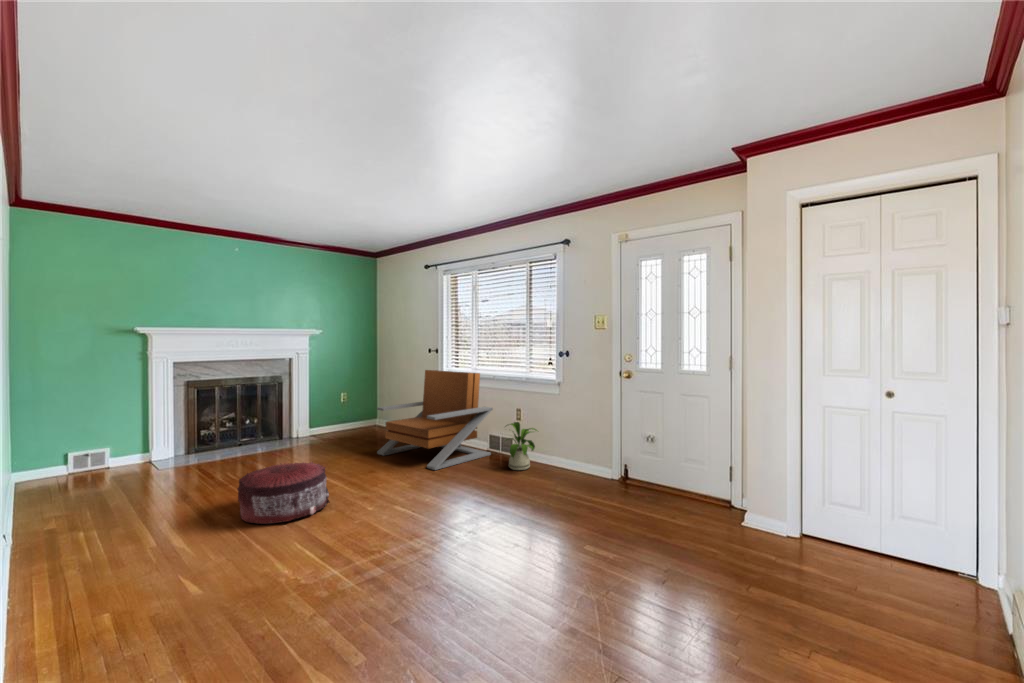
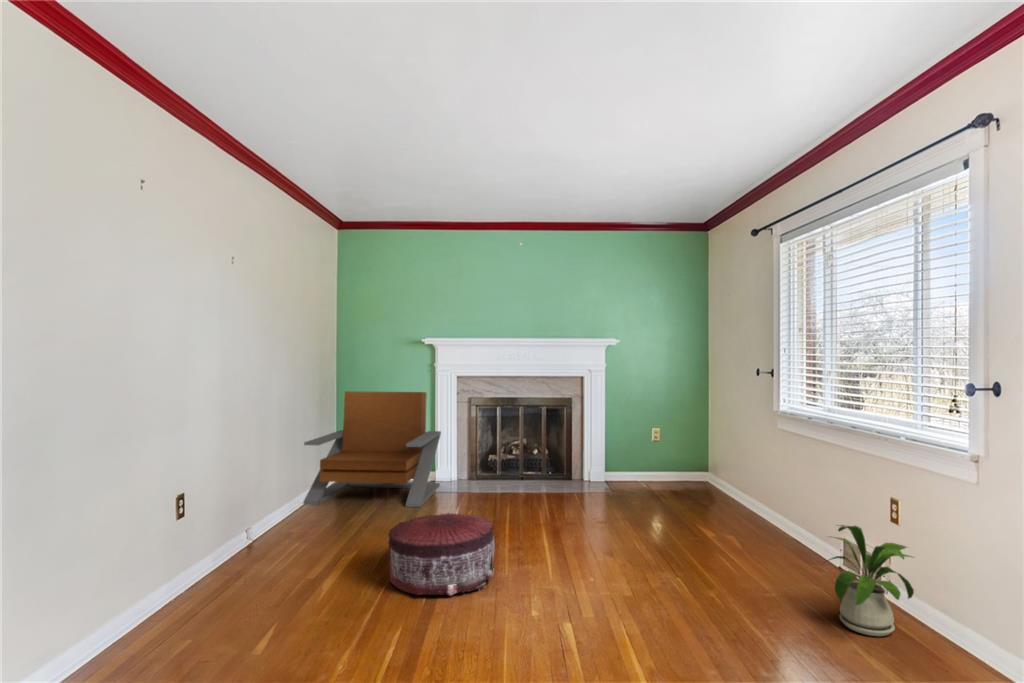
lounge chair: present [377,370,493,470] -> present [303,391,441,507]

